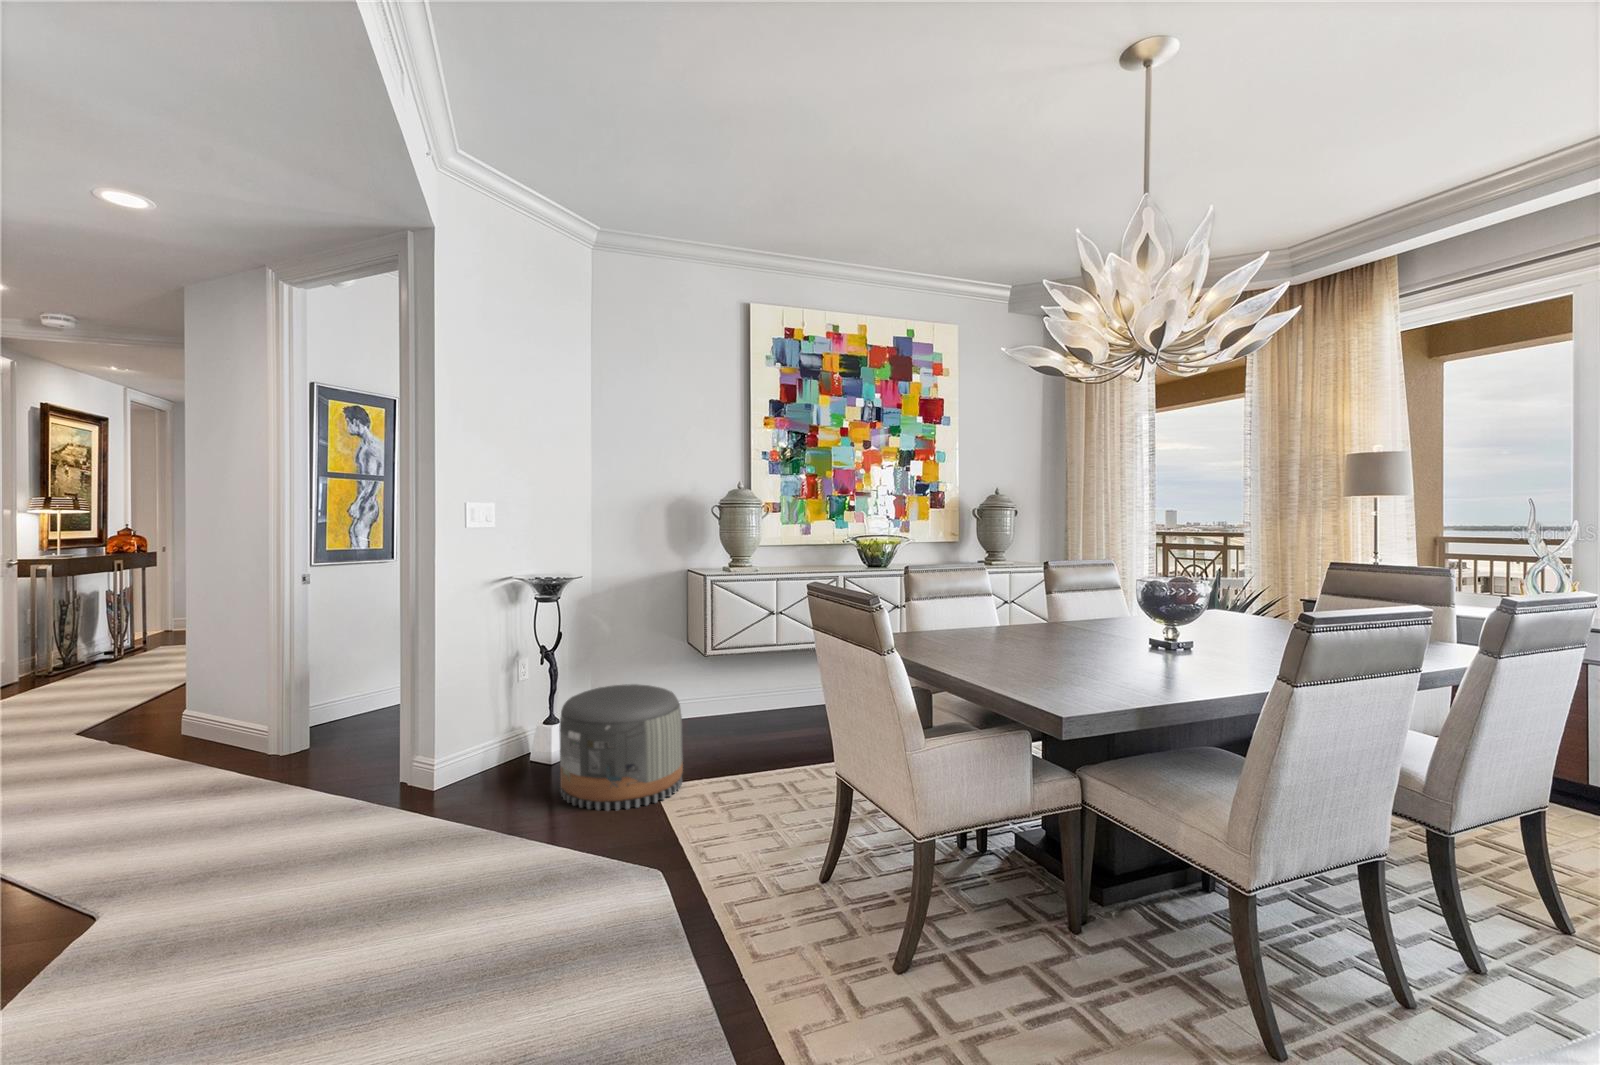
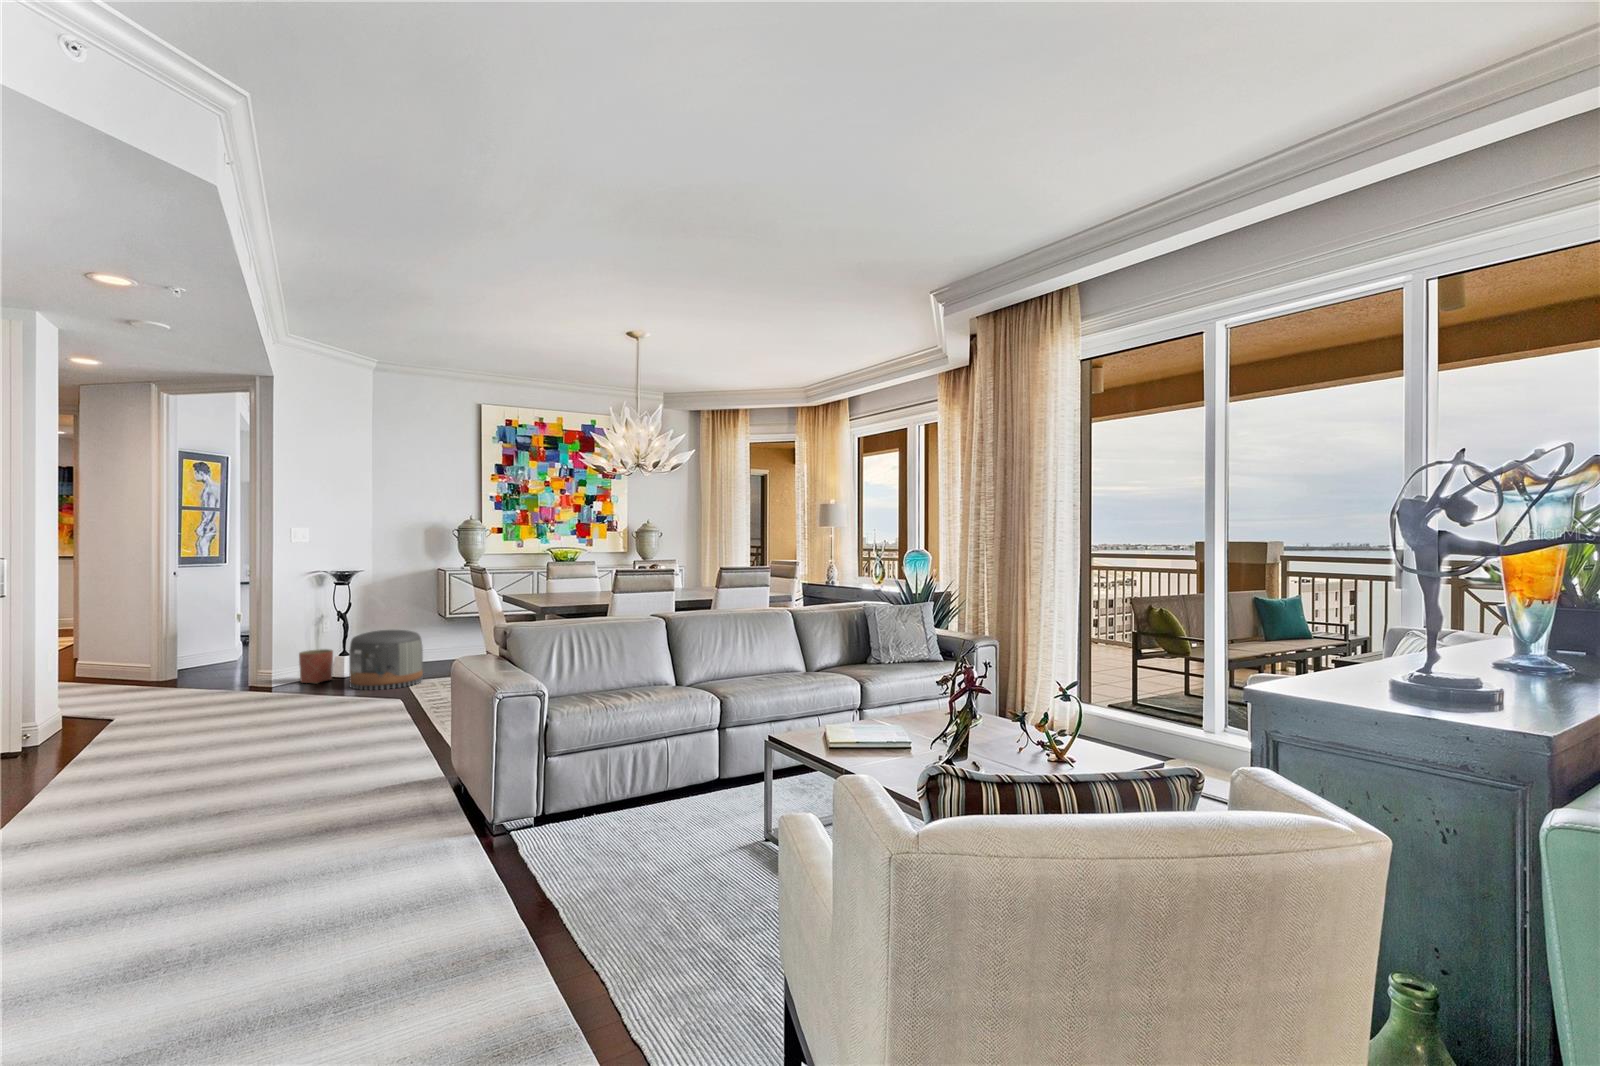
planter: none [478,713,534,780] -> present [299,649,333,684]

